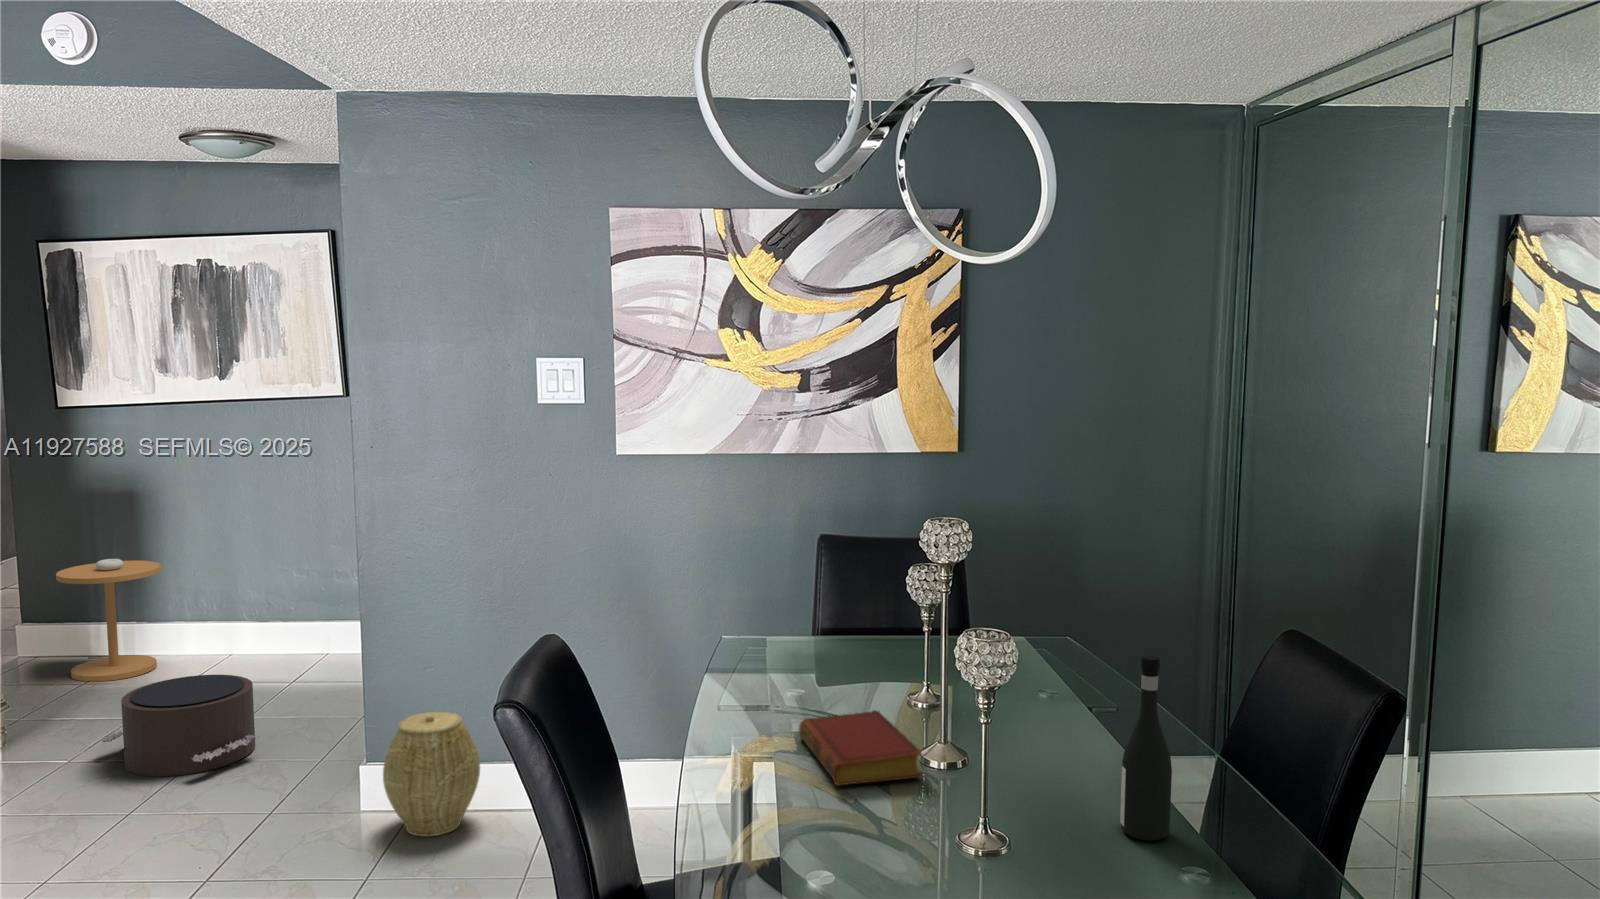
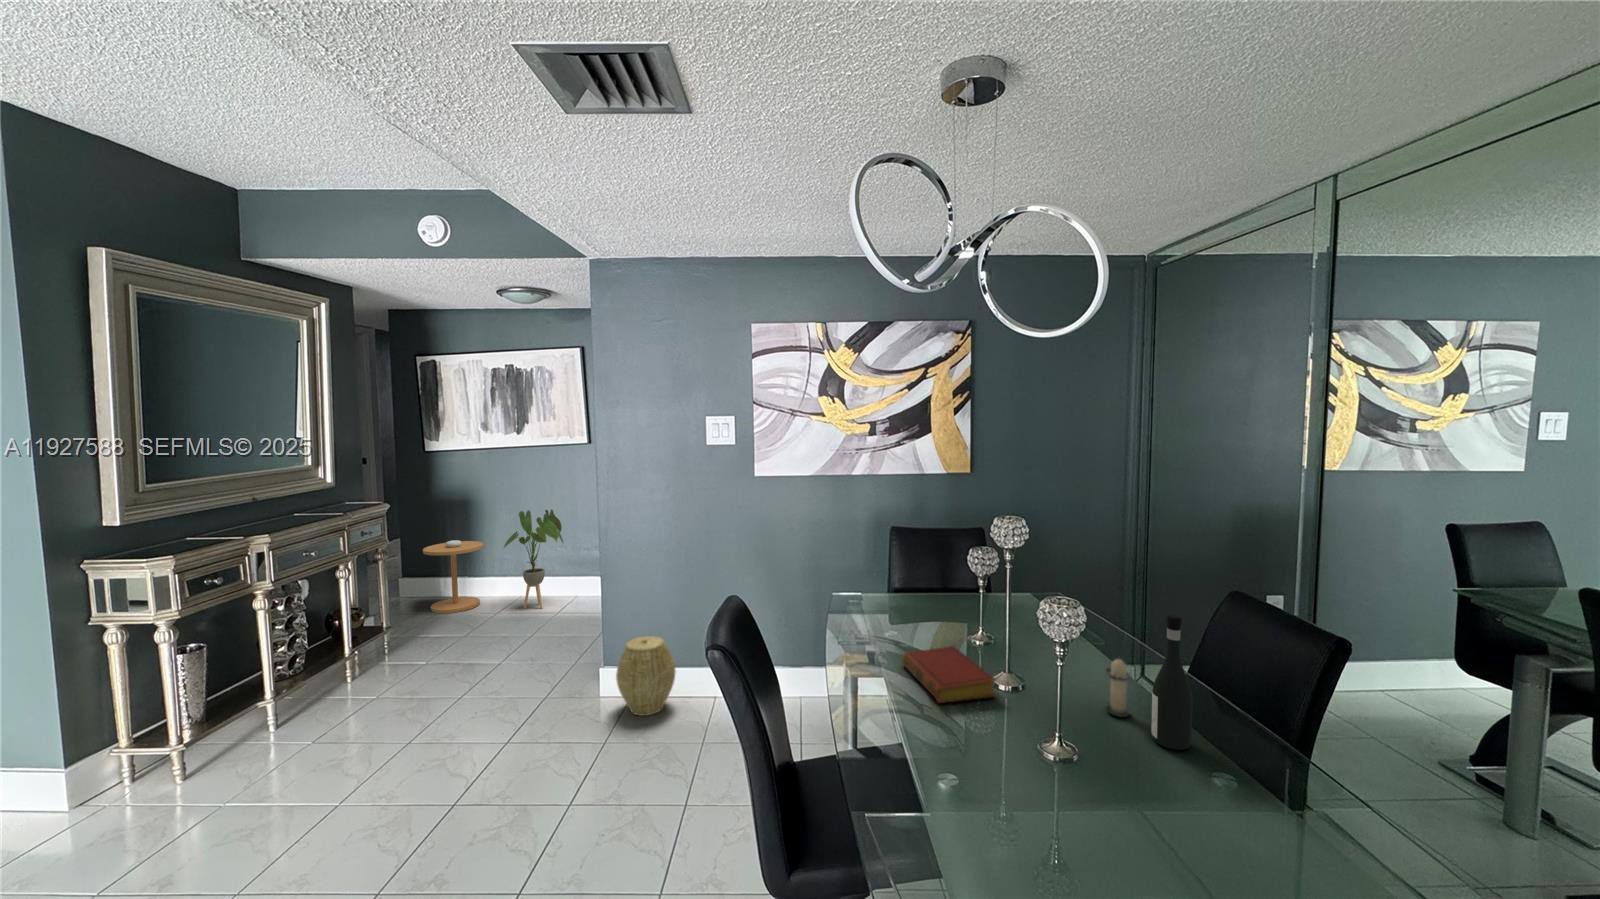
house plant: none [194,507,303,675] -> present [504,509,563,609]
pouf: present [100,675,259,776] -> none [446,611,540,674]
candle: none [1067,716,1110,803] -> present [1105,658,1131,717]

